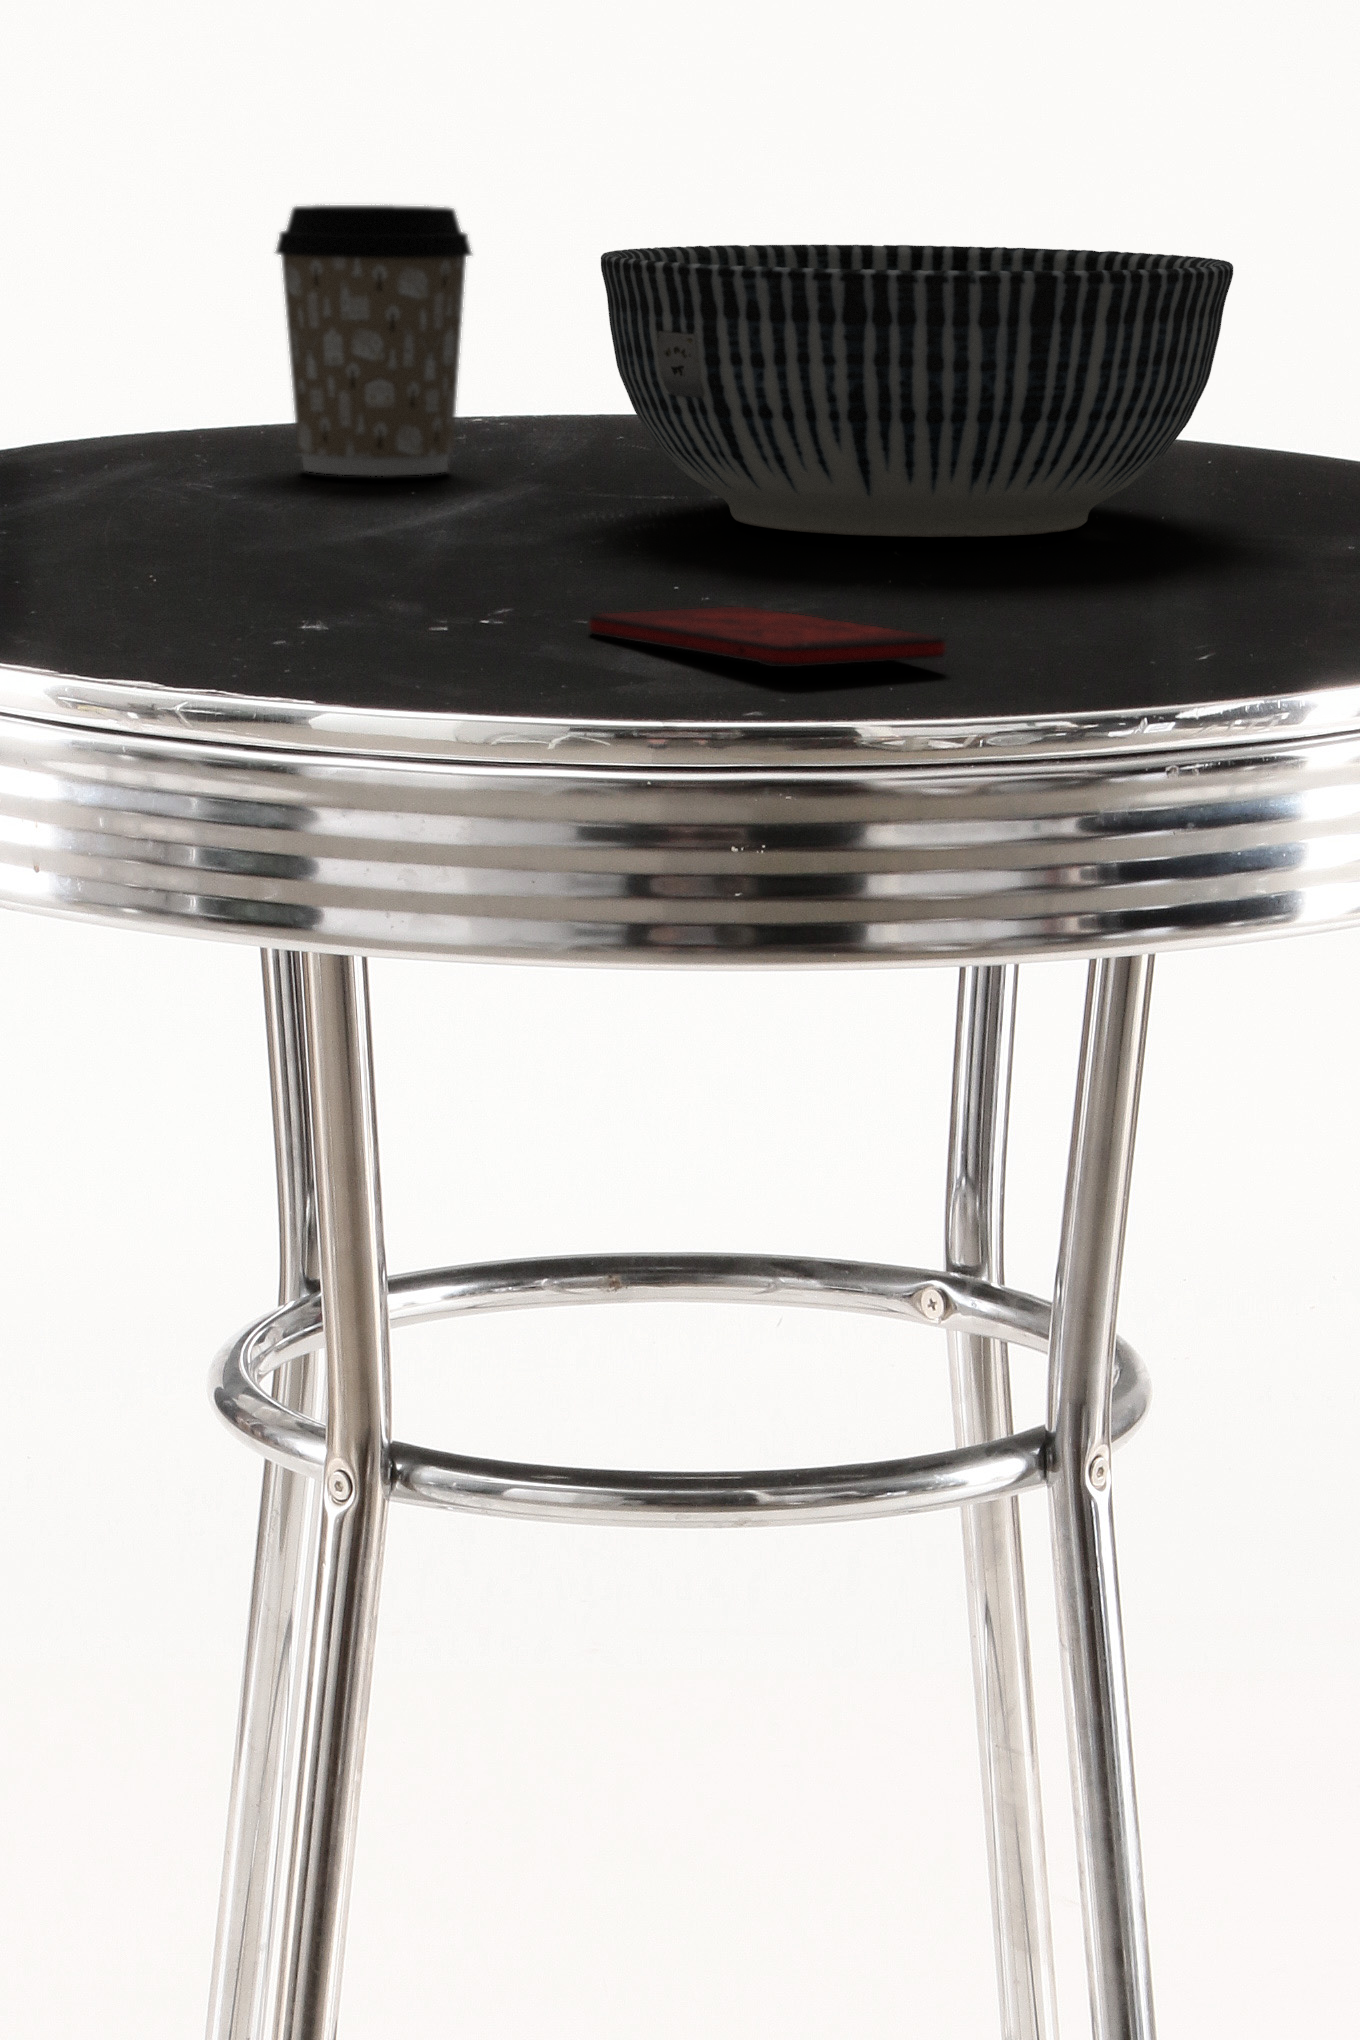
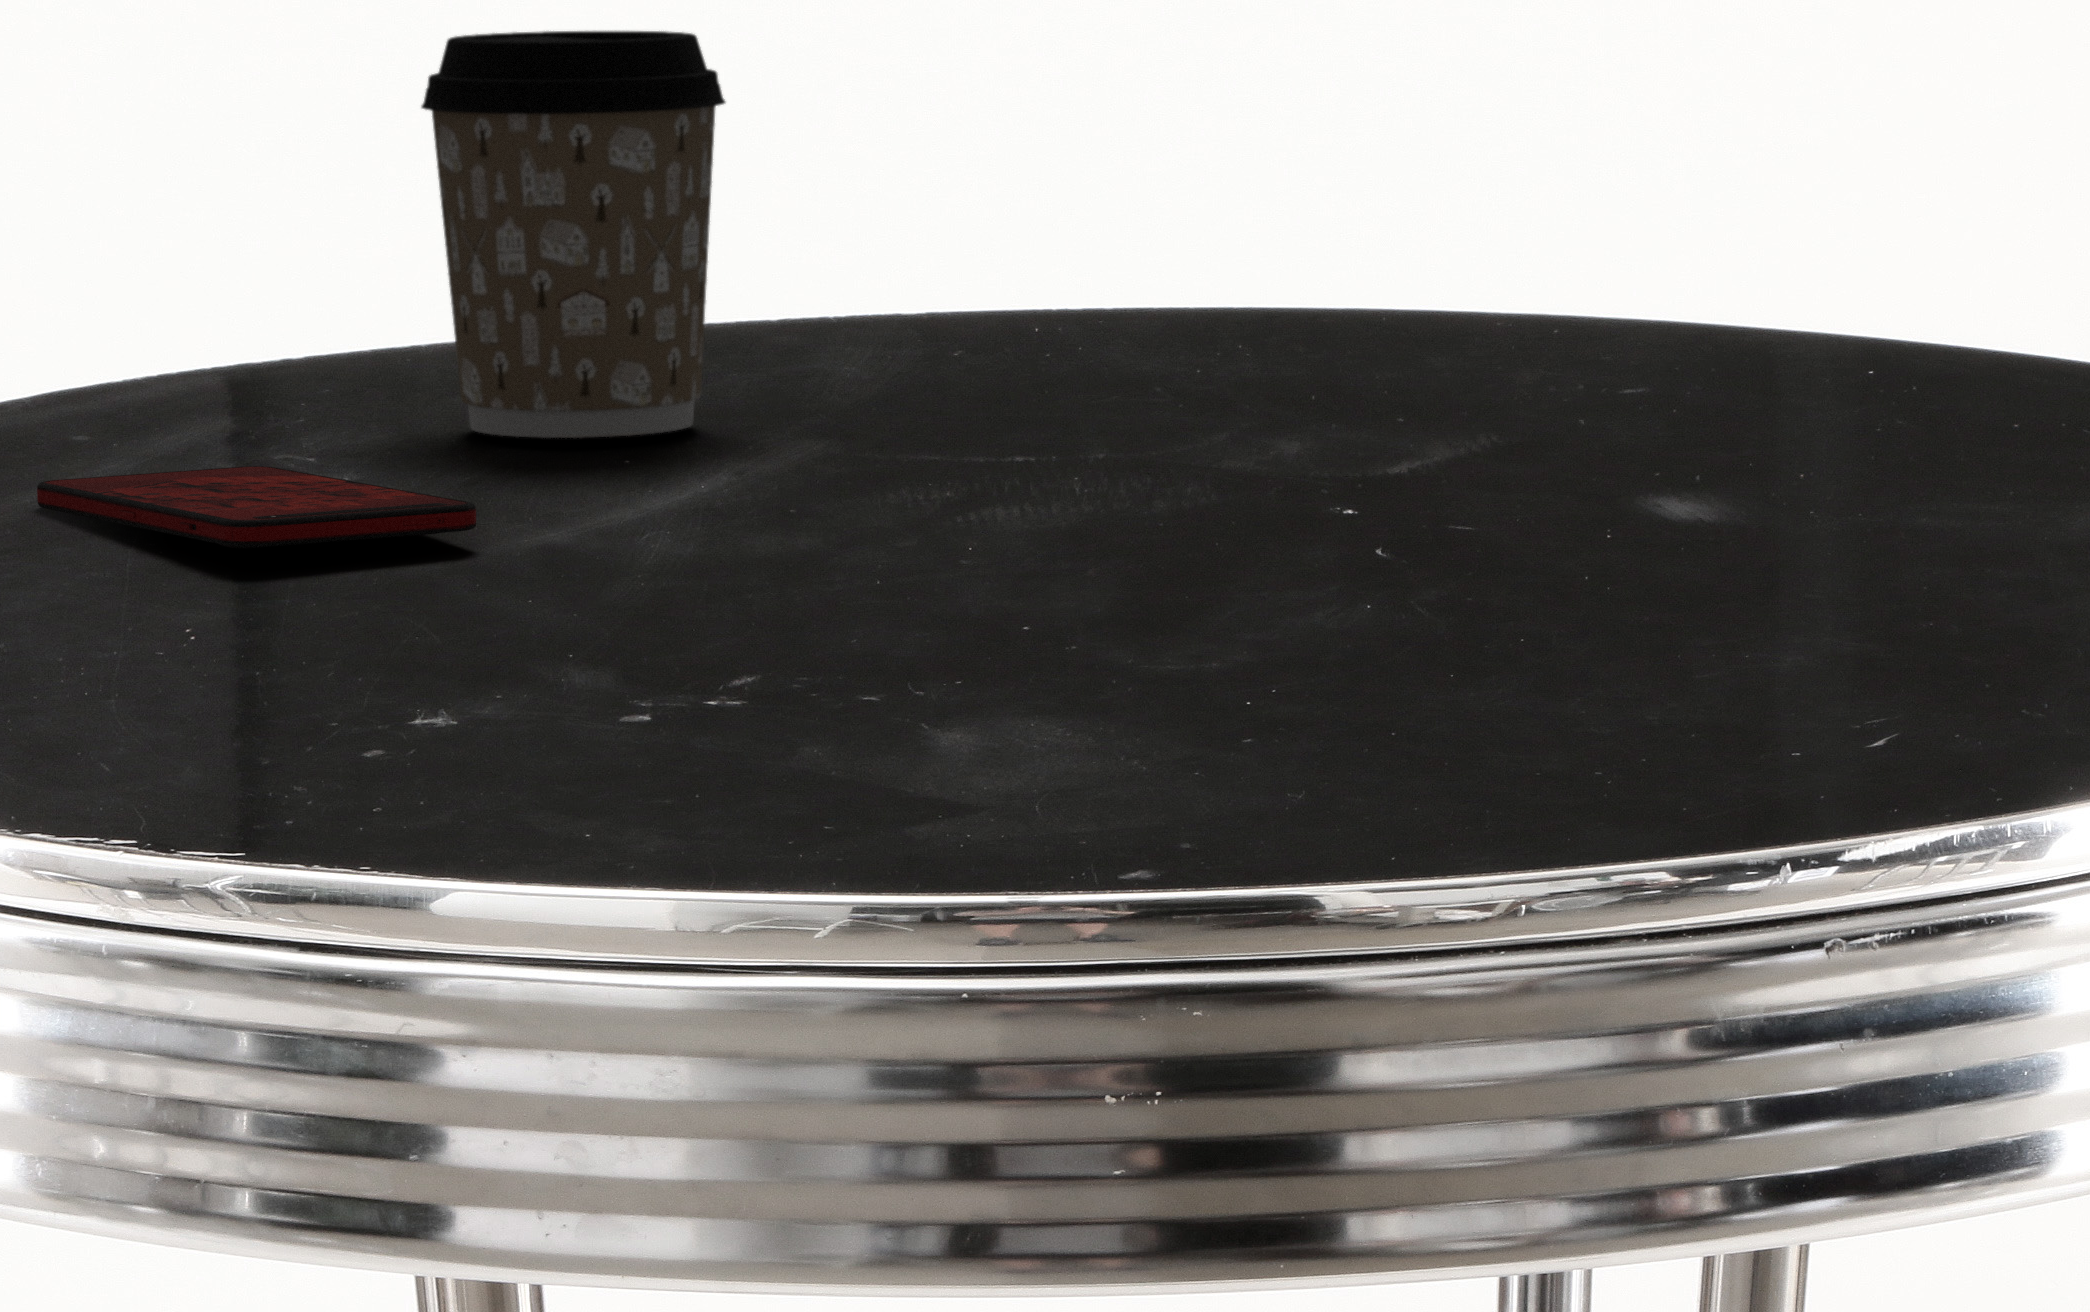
bowl: present [601,244,1233,537] -> none [915,75,1901,531]
smartphone: present [589,607,945,667] -> present [37,466,476,548]

